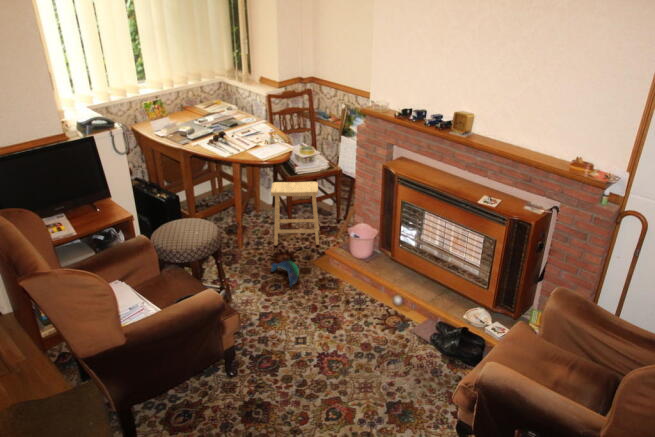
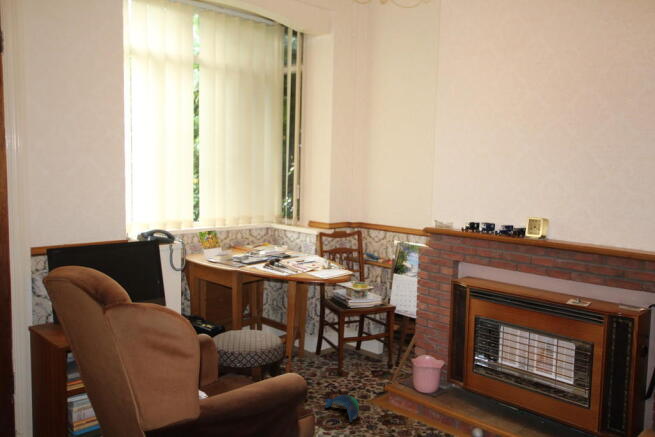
footstool: present [271,182,319,245] -> none [324,314,375,386]

